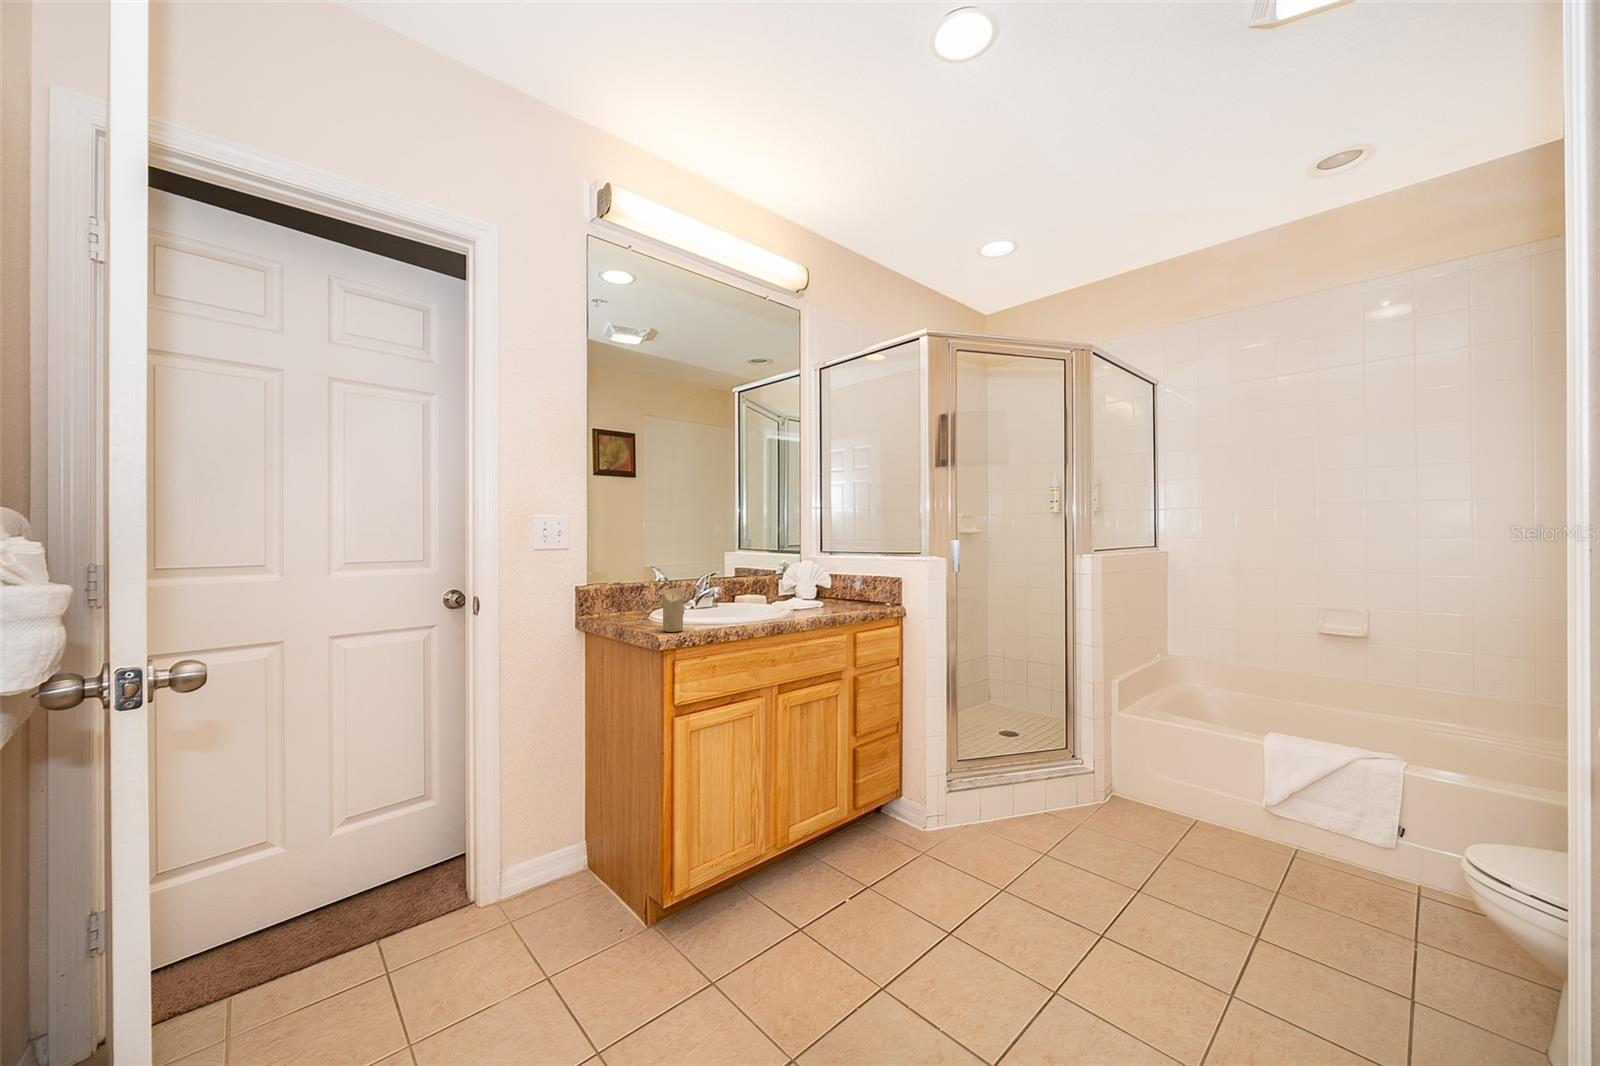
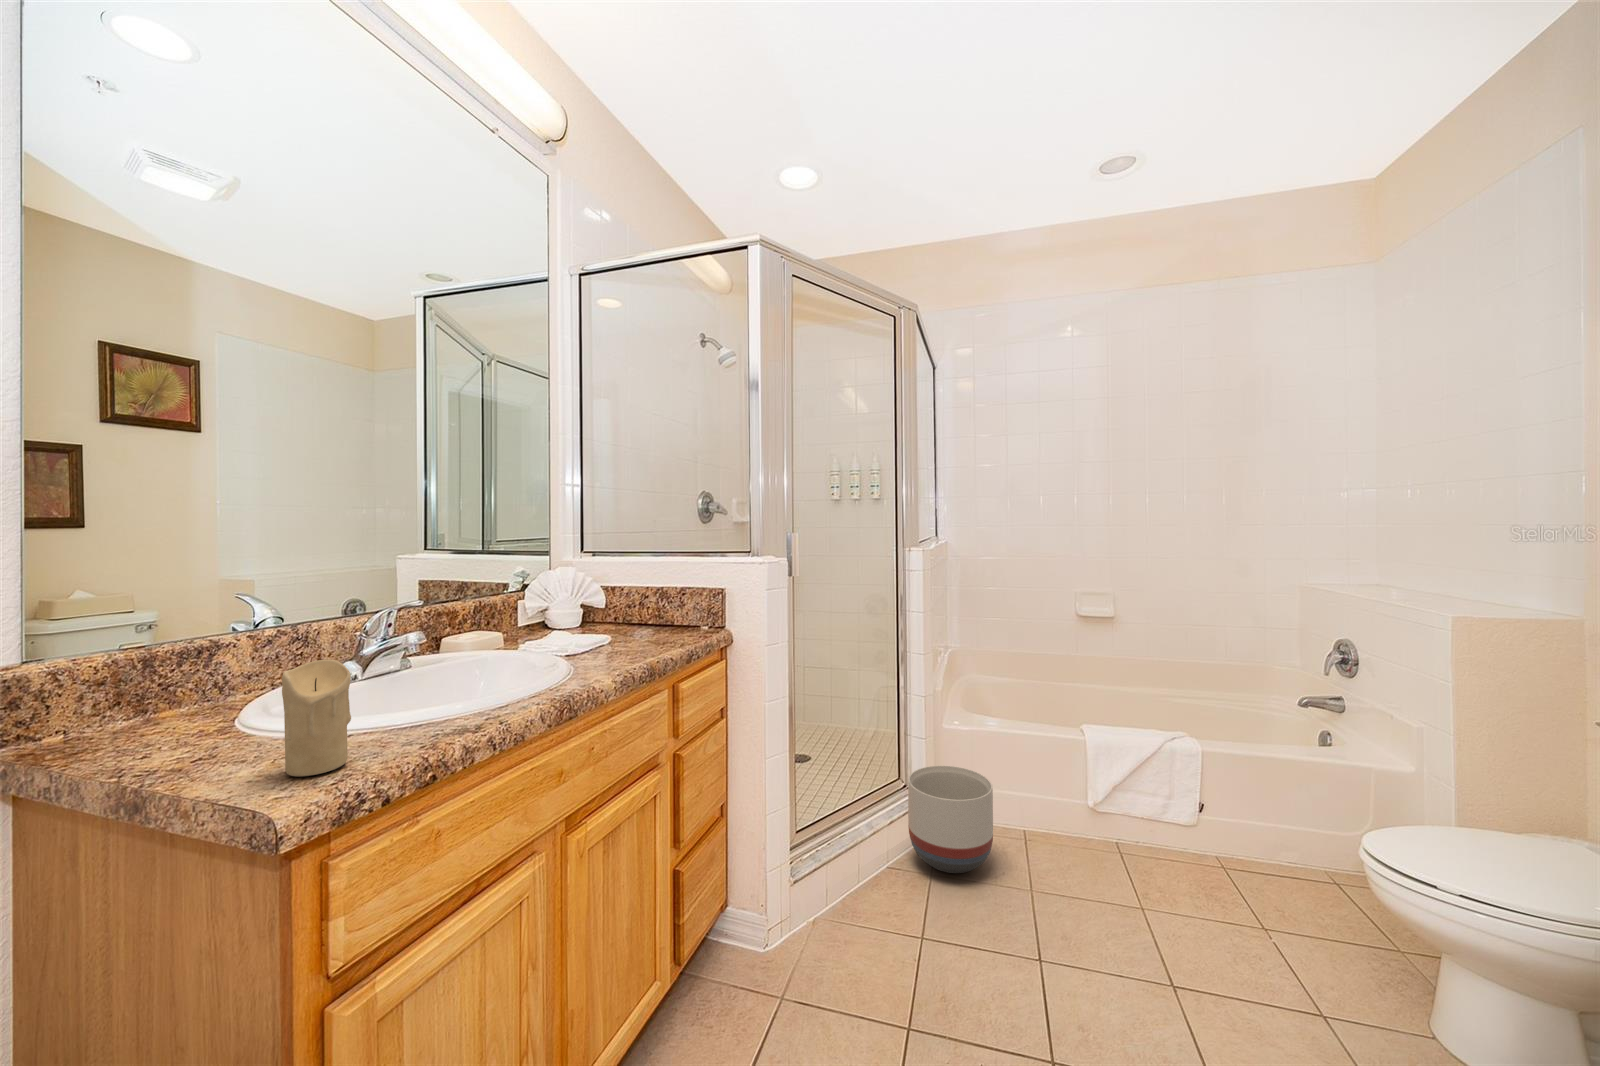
planter: none [1065,740,1143,829] -> present [908,766,993,873]

